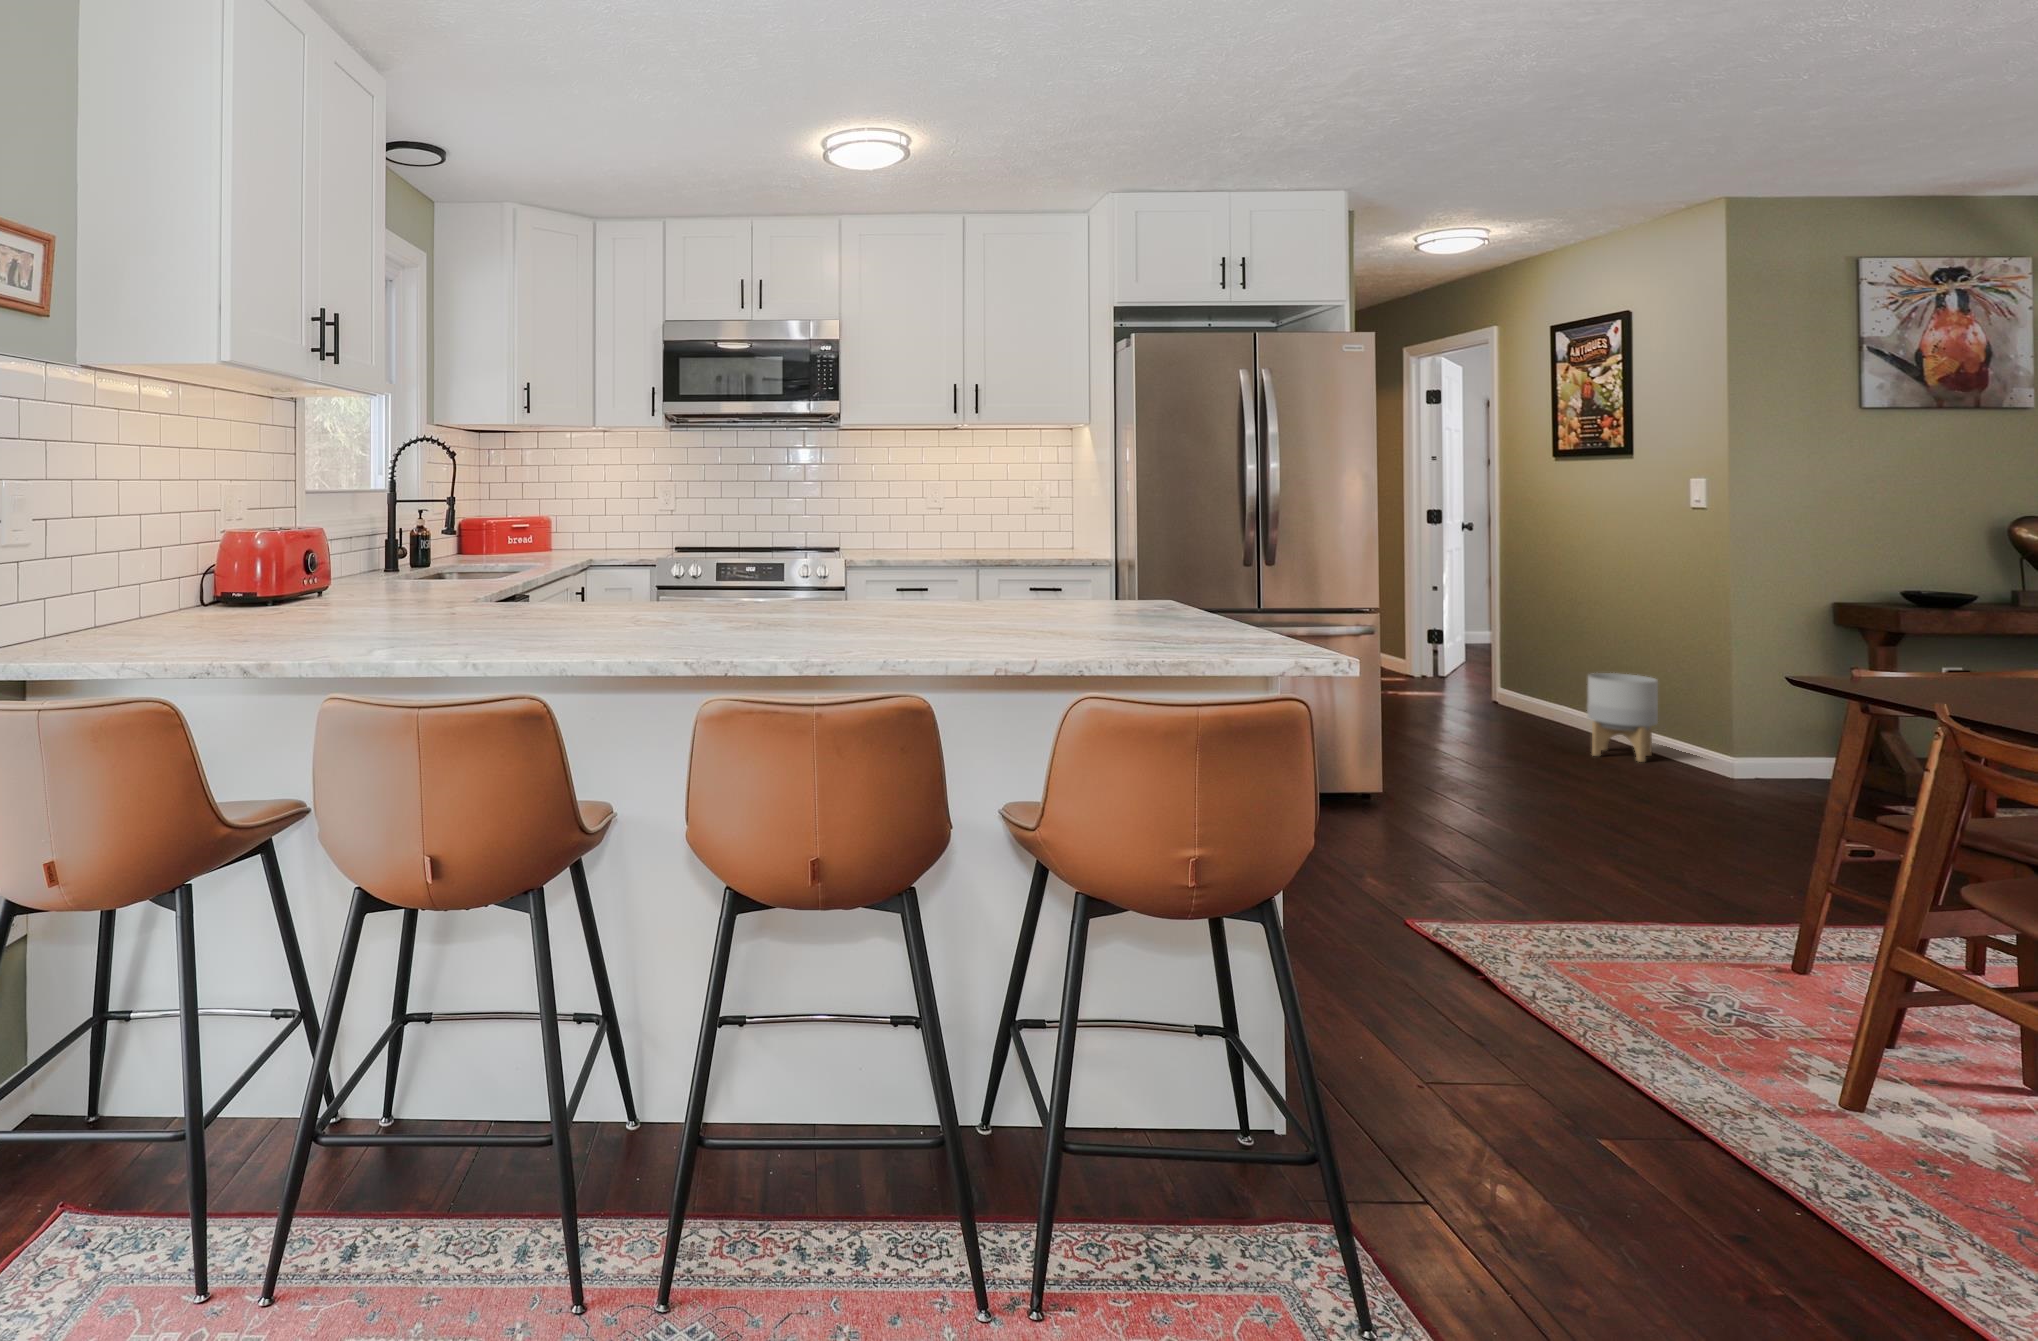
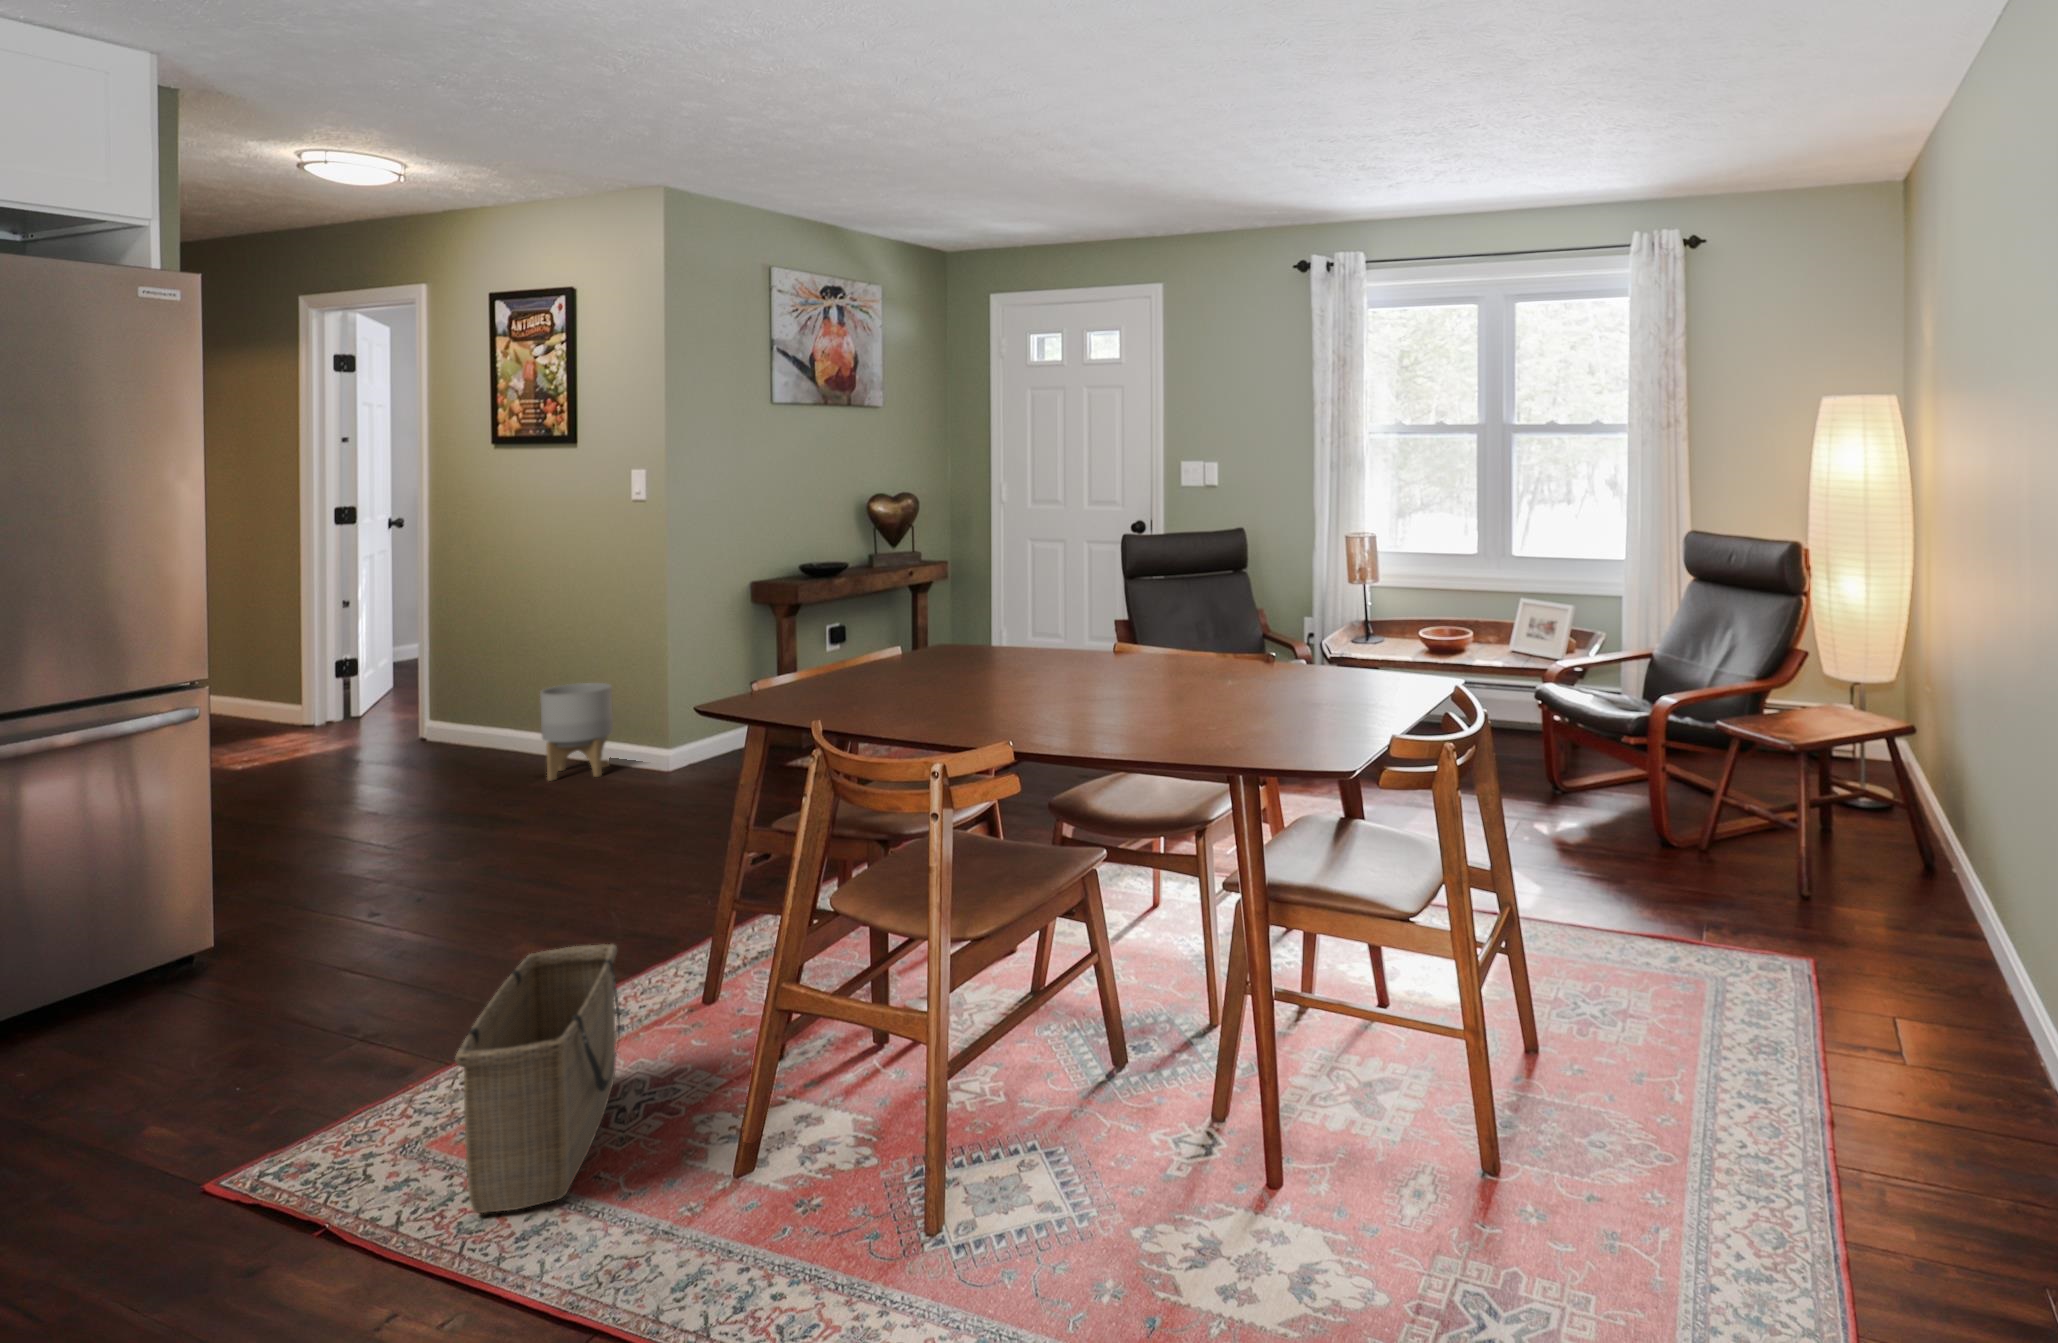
basket: none [1588,857,1716,1045] -> present [455,944,620,1213]

